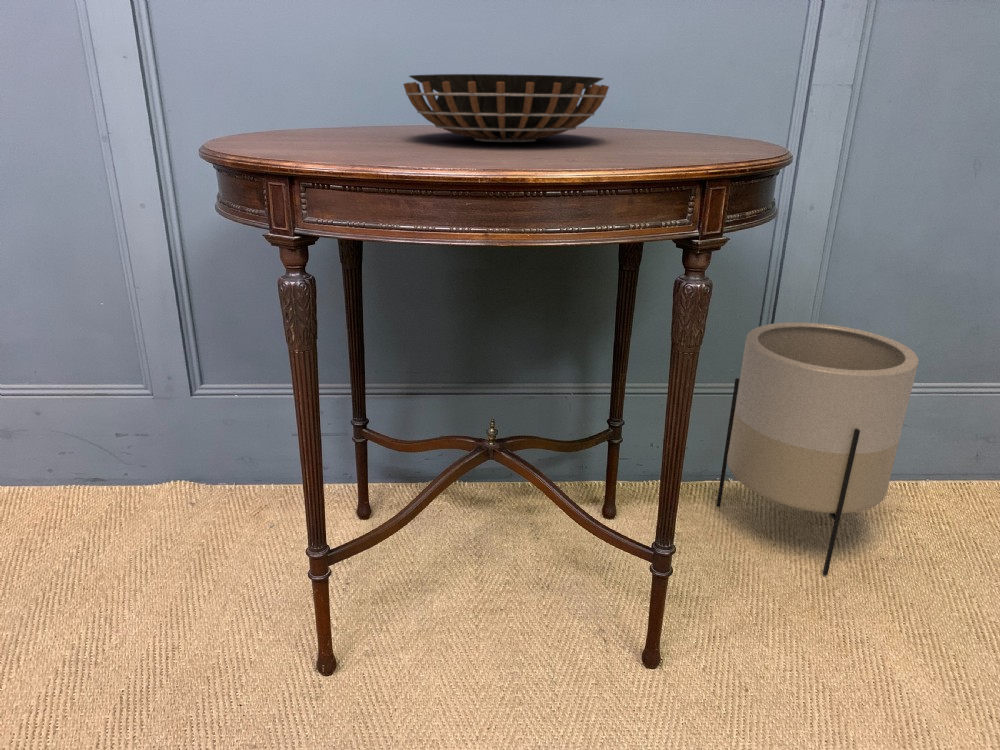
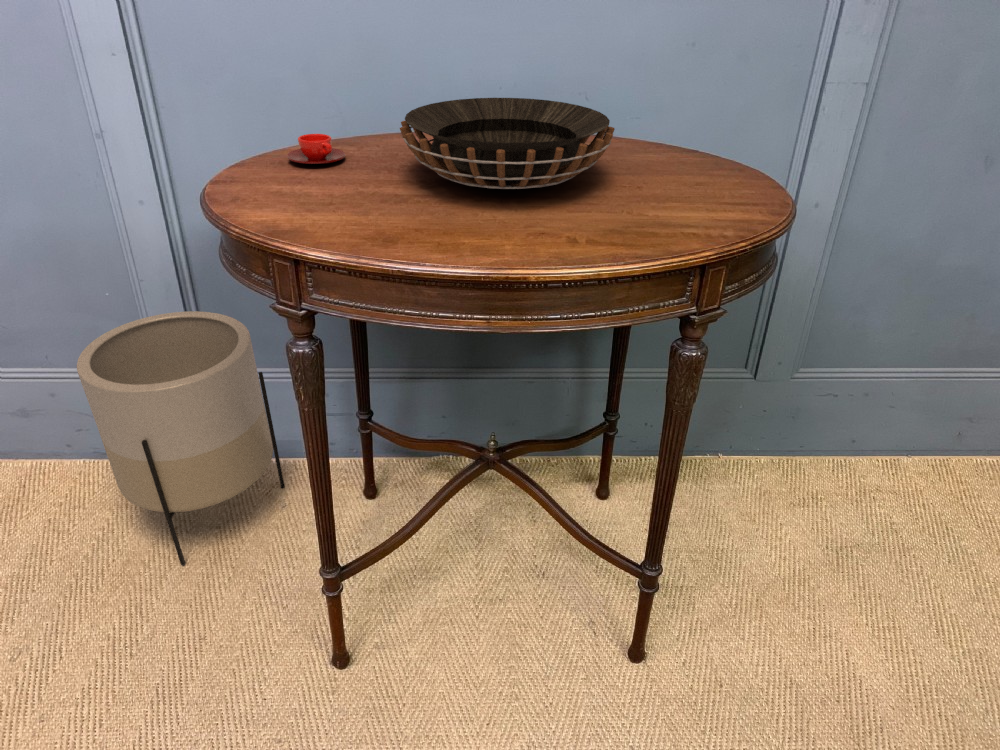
teacup: none [294,111,350,134] -> present [287,134,345,164]
planter: present [717,322,919,575] -> present [77,311,285,565]

